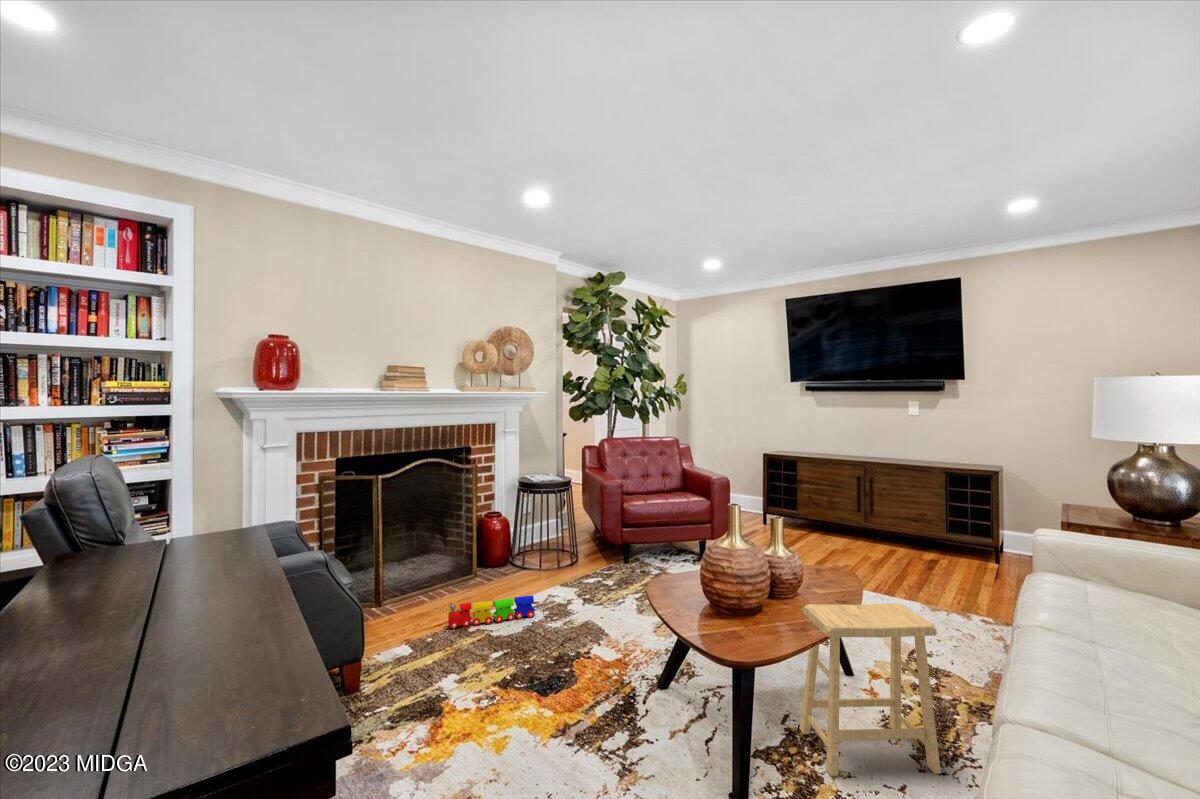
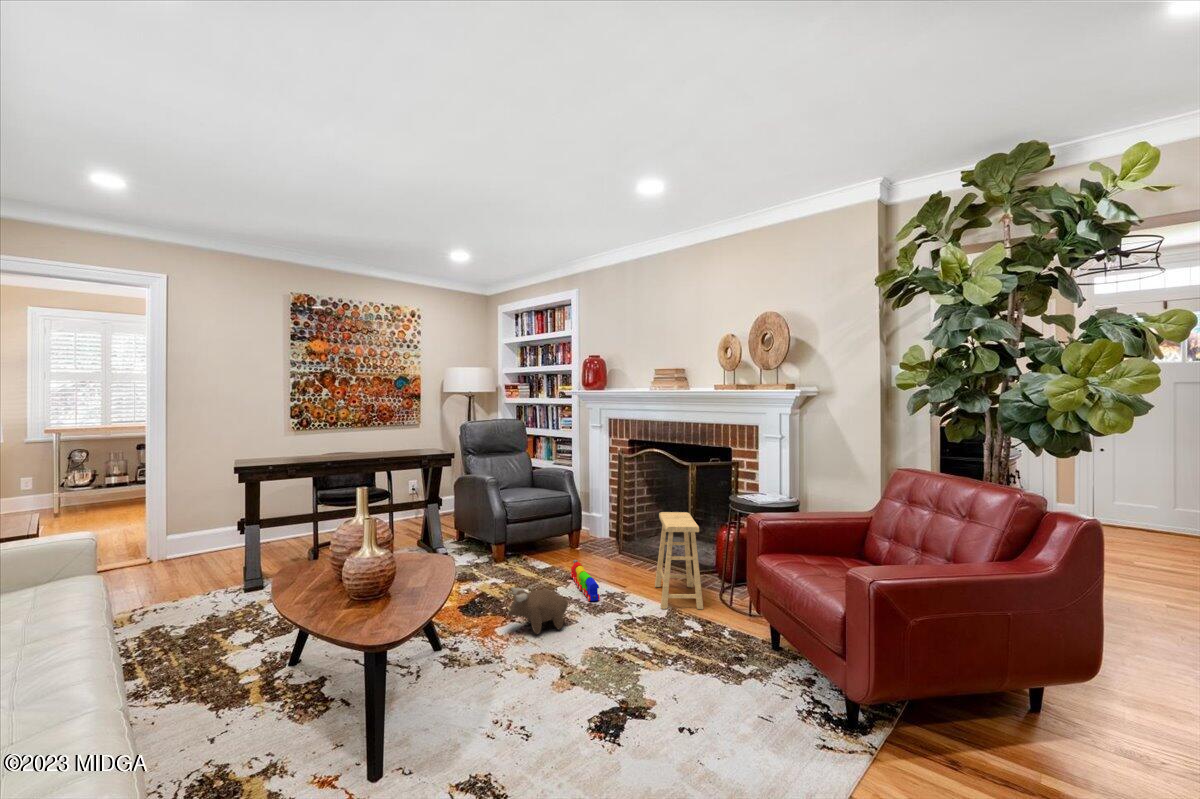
plush toy: none [577,597,620,642] -> present [507,587,568,634]
footstool: present [800,603,941,776] -> present [655,512,703,609]

